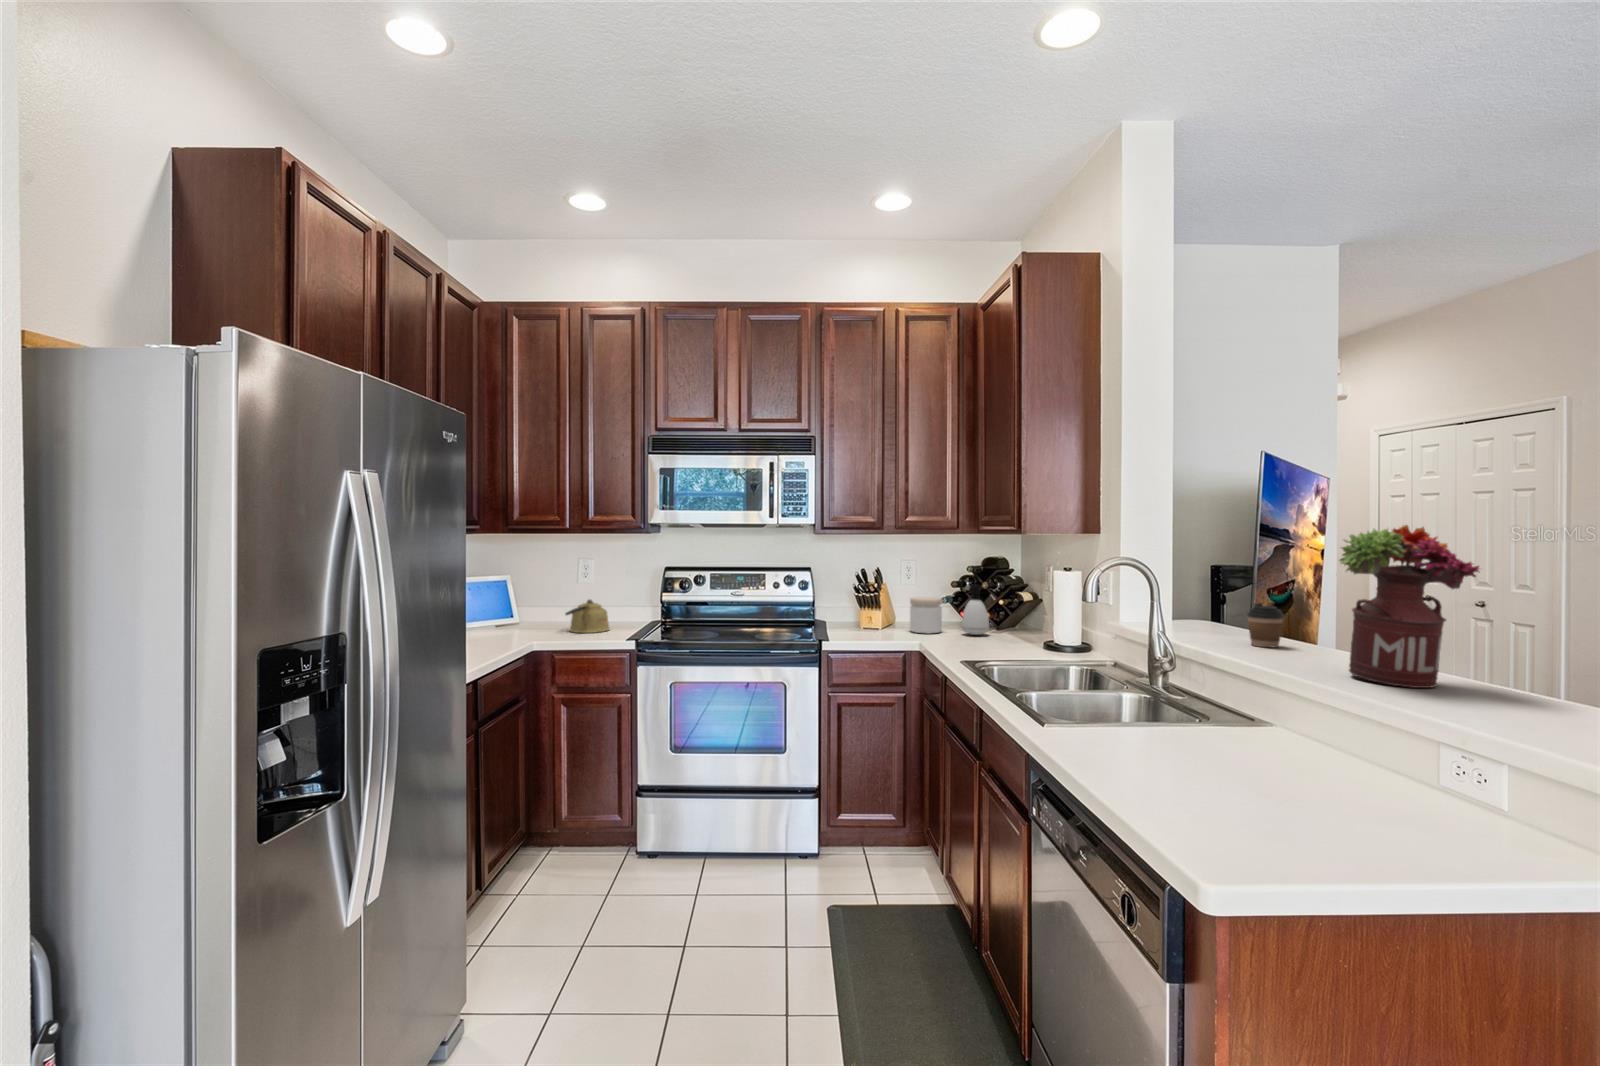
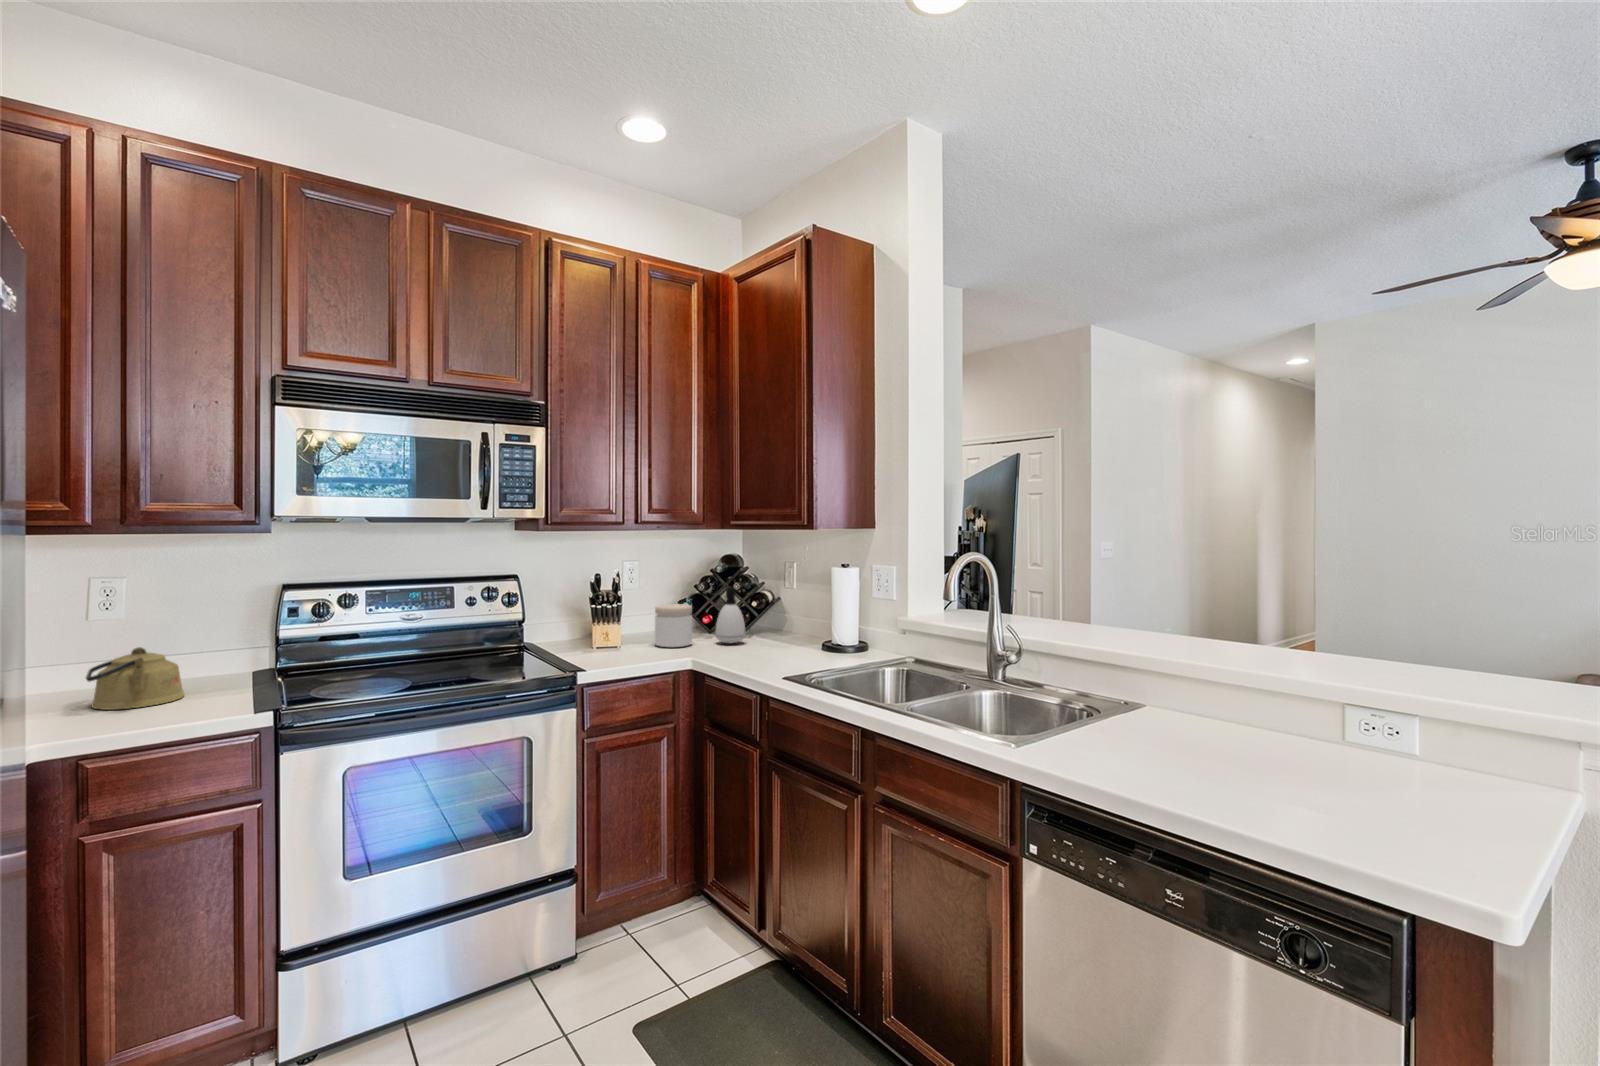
flower arrangement: present [1339,525,1479,688] -> none [1179,524,1280,659]
coffee cup: present [1247,603,1284,647] -> none [1045,593,1075,633]

